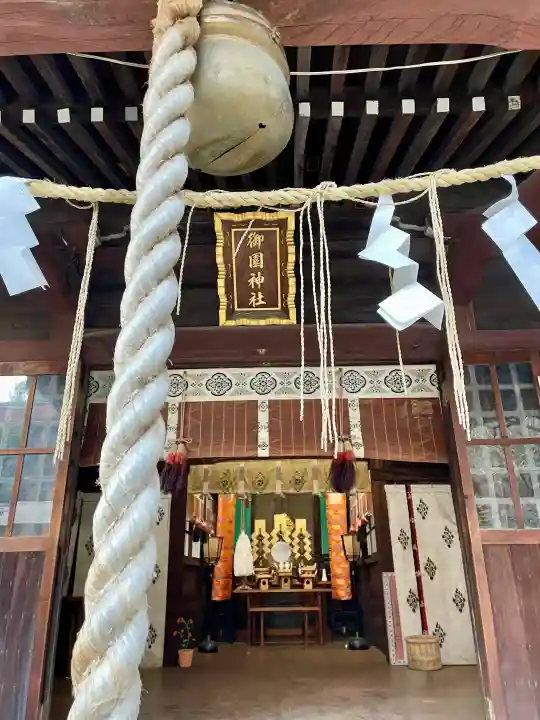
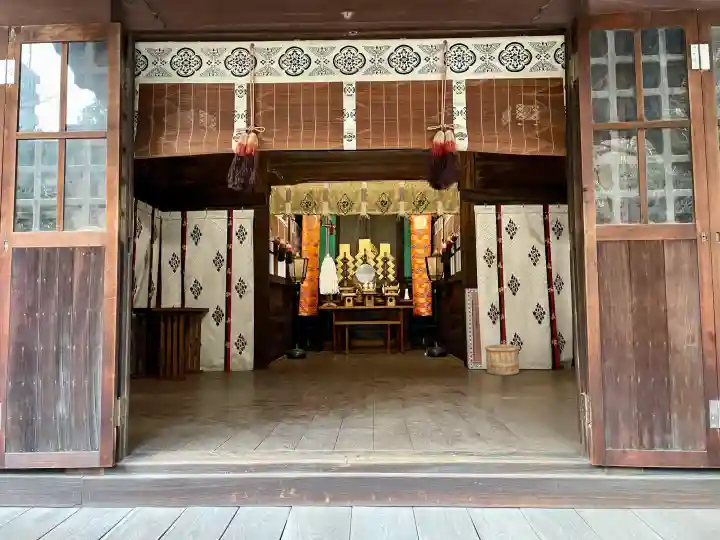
potted plant: present [174,618,194,667] -> none [261,330,284,372]

